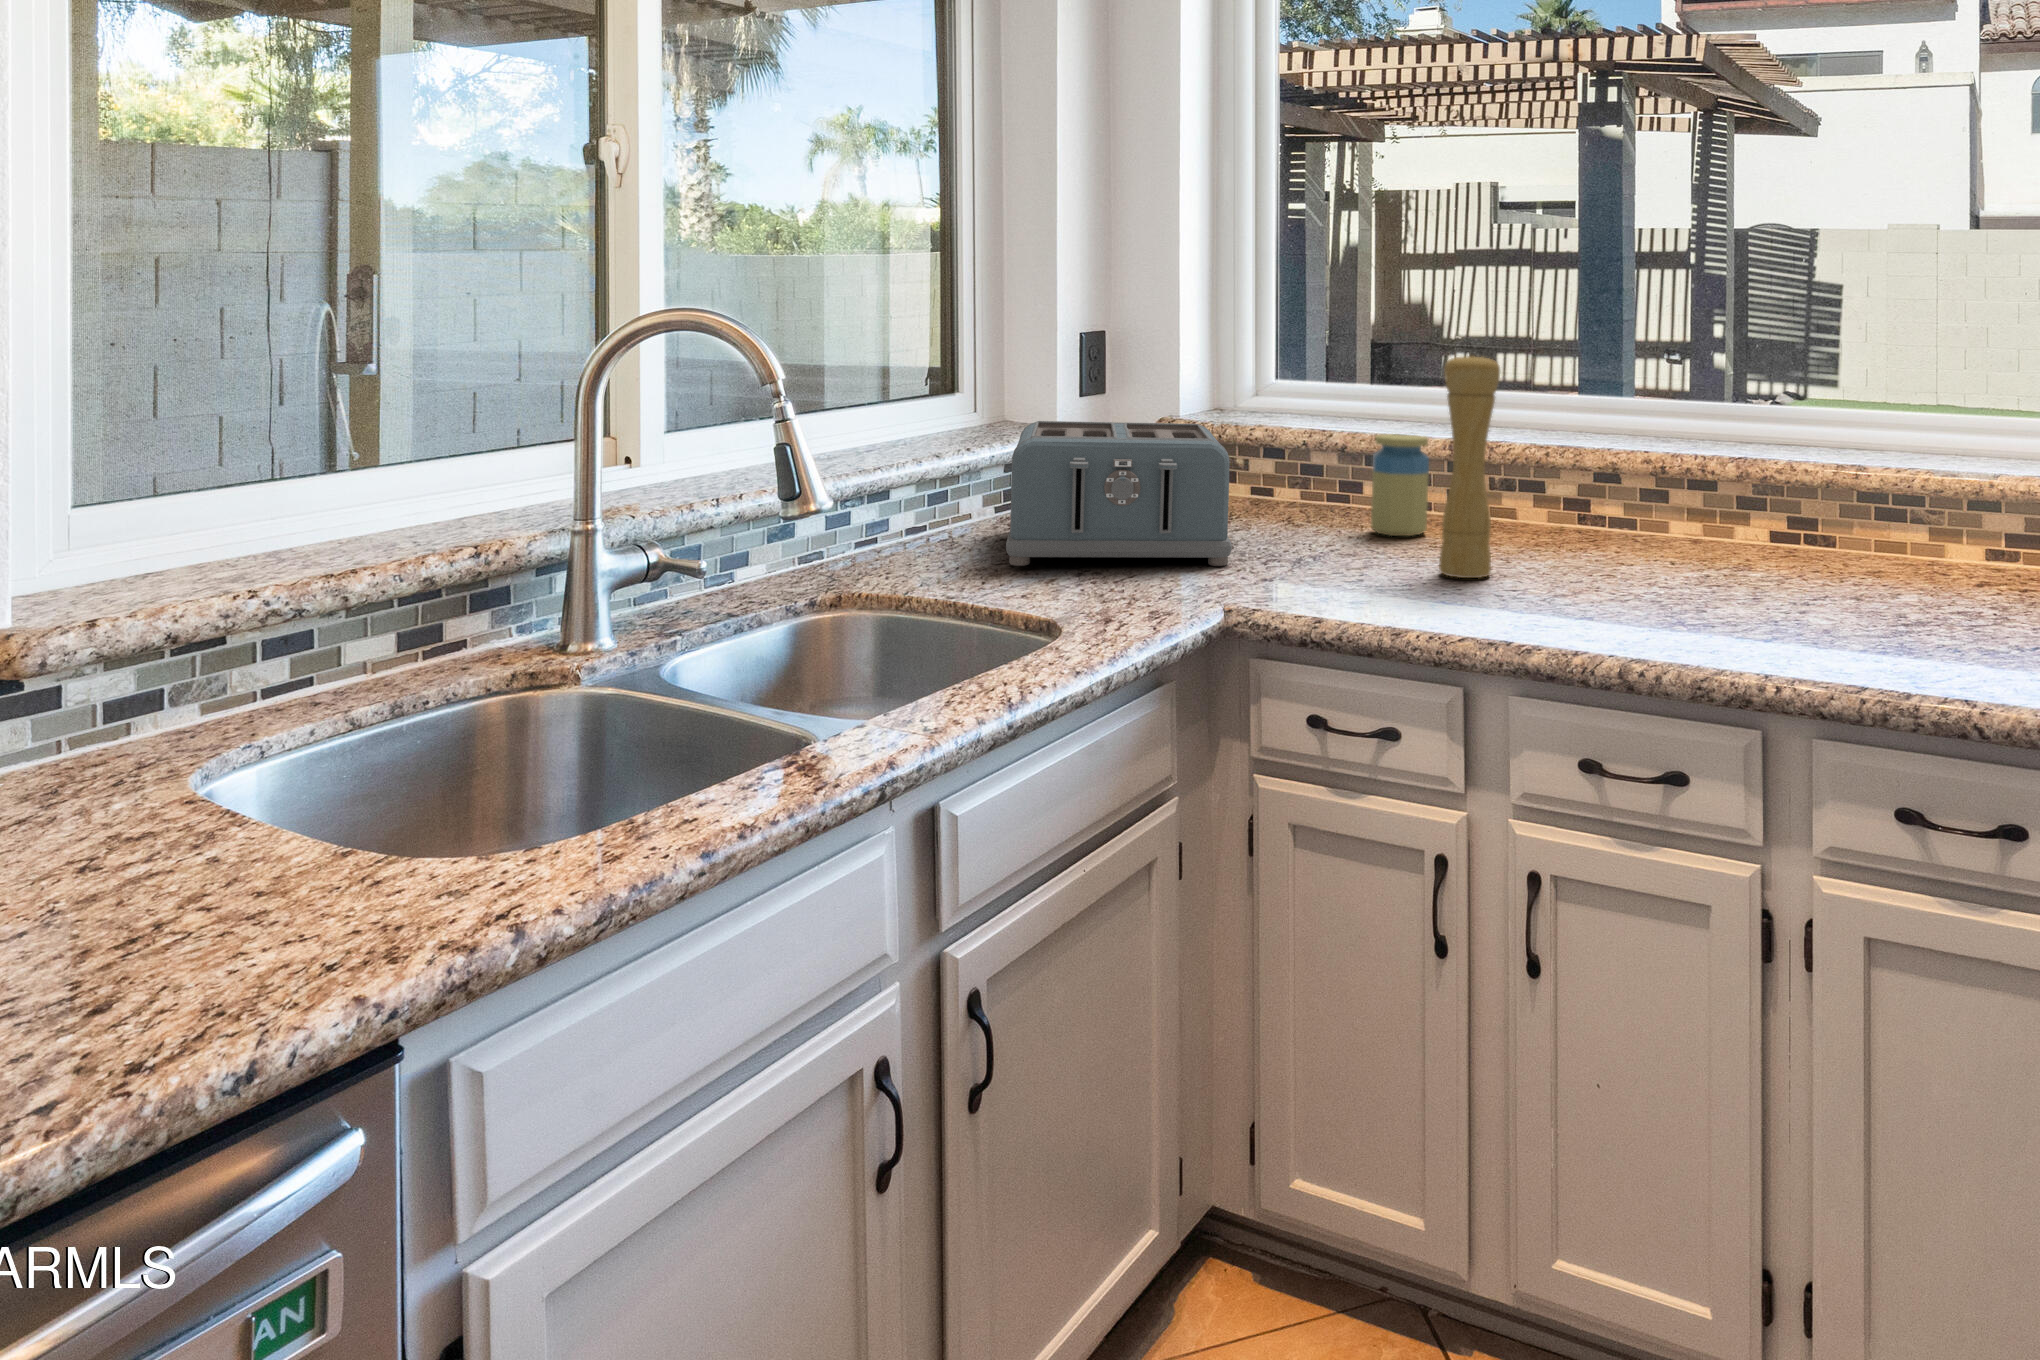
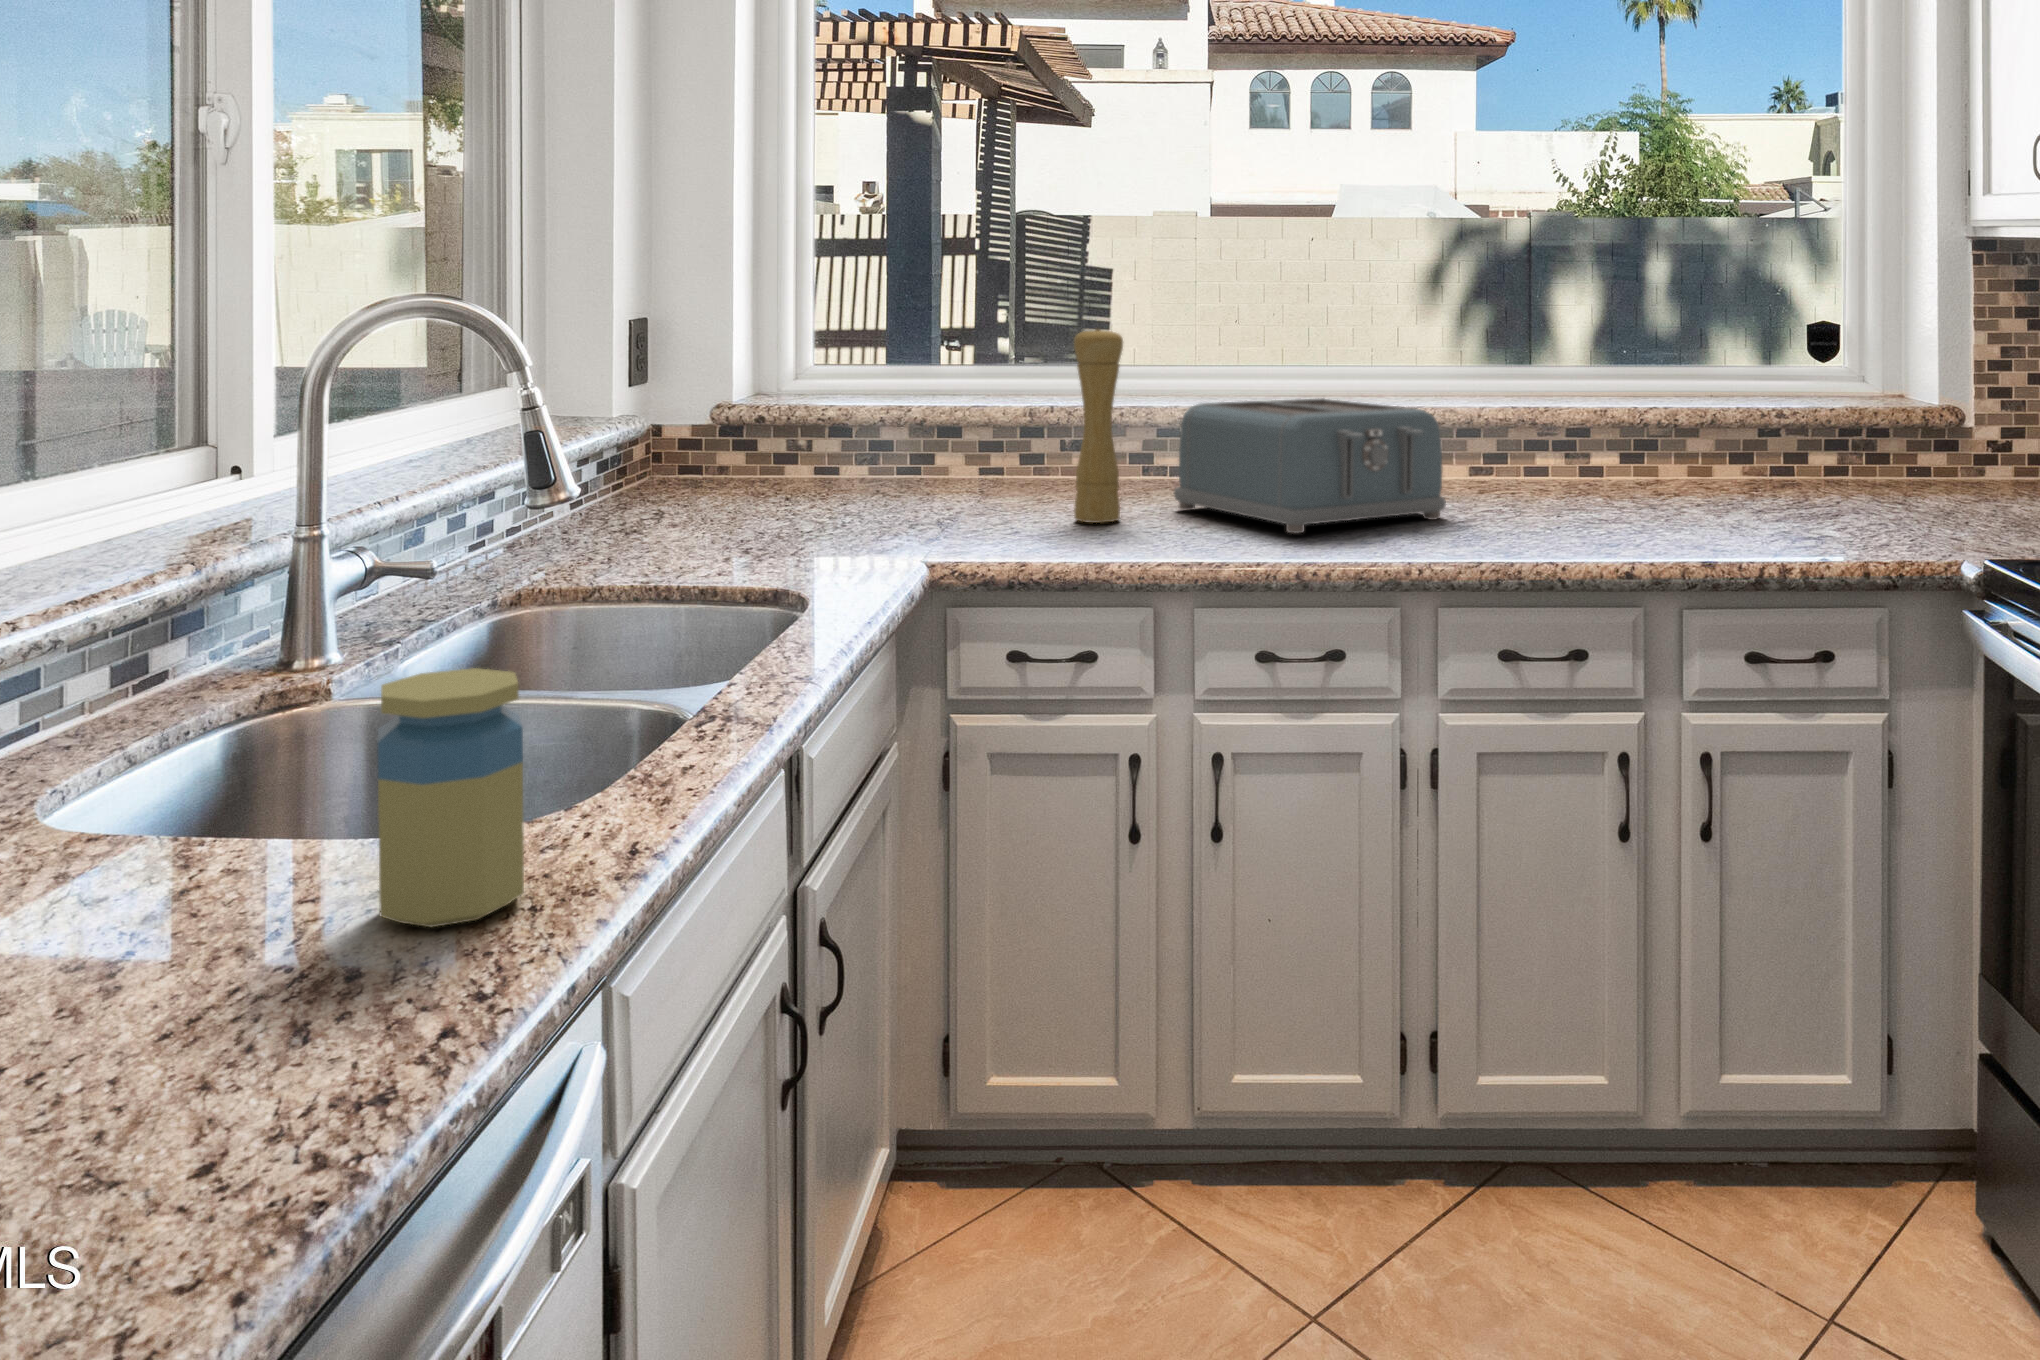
toaster: present [1006,421,1232,566] -> present [1174,399,1446,533]
jar: present [1371,434,1429,536] -> present [378,668,524,927]

